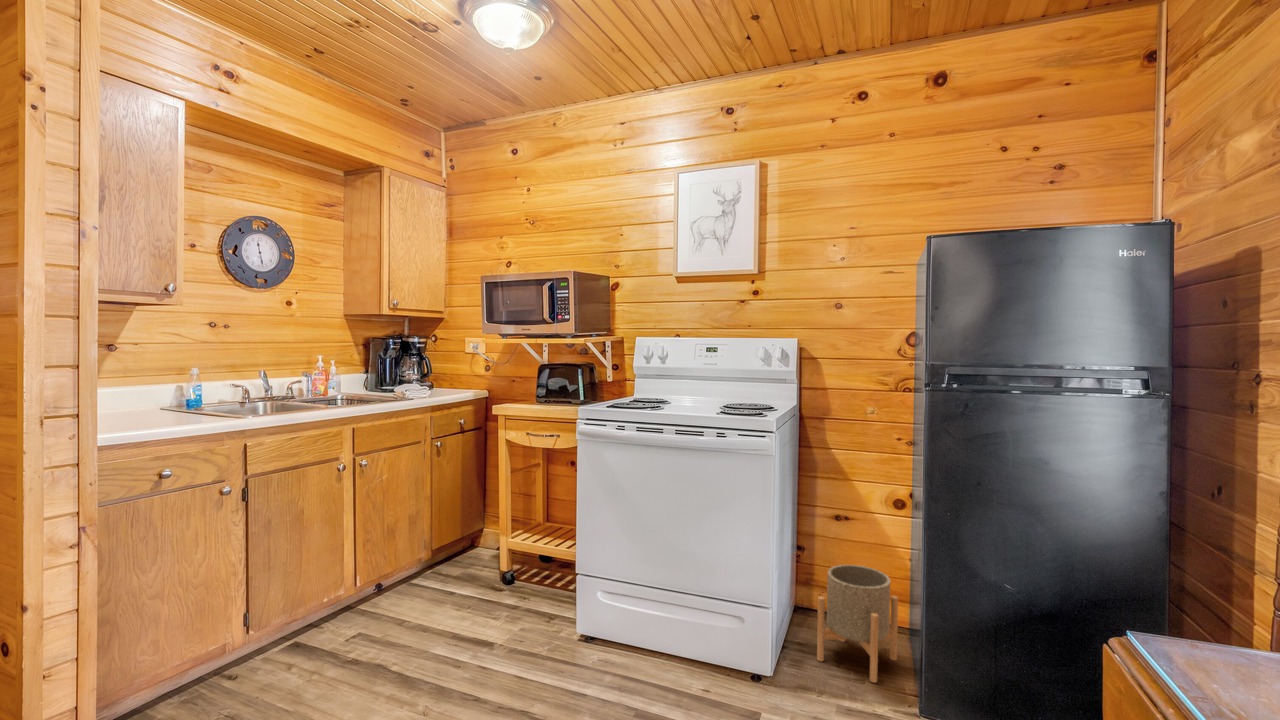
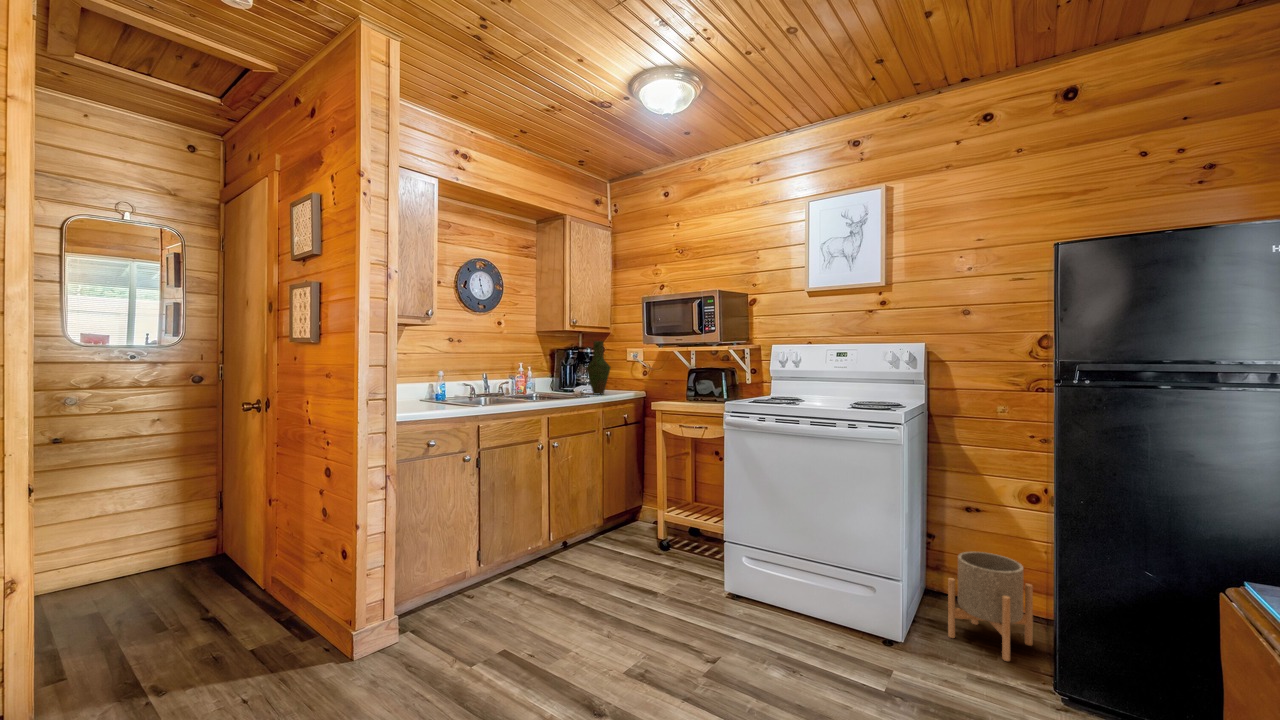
vase: none [410,329,443,396] -> present [586,341,611,395]

